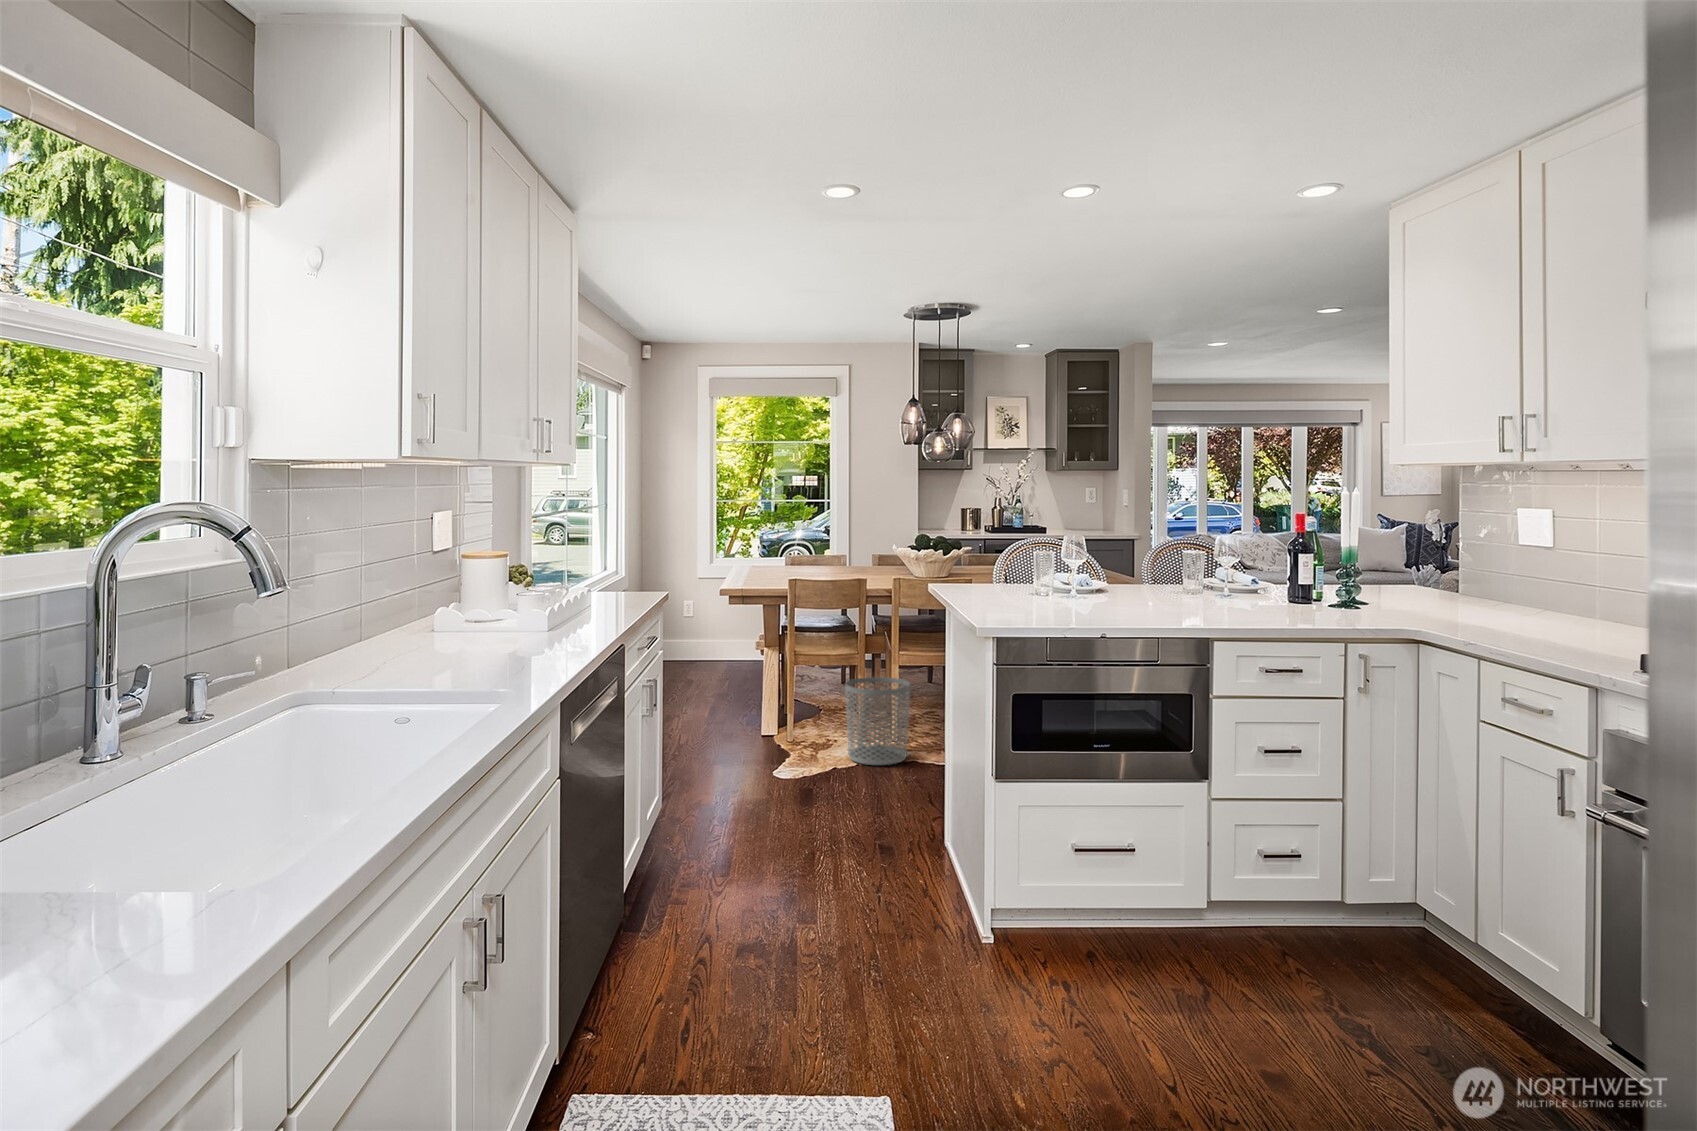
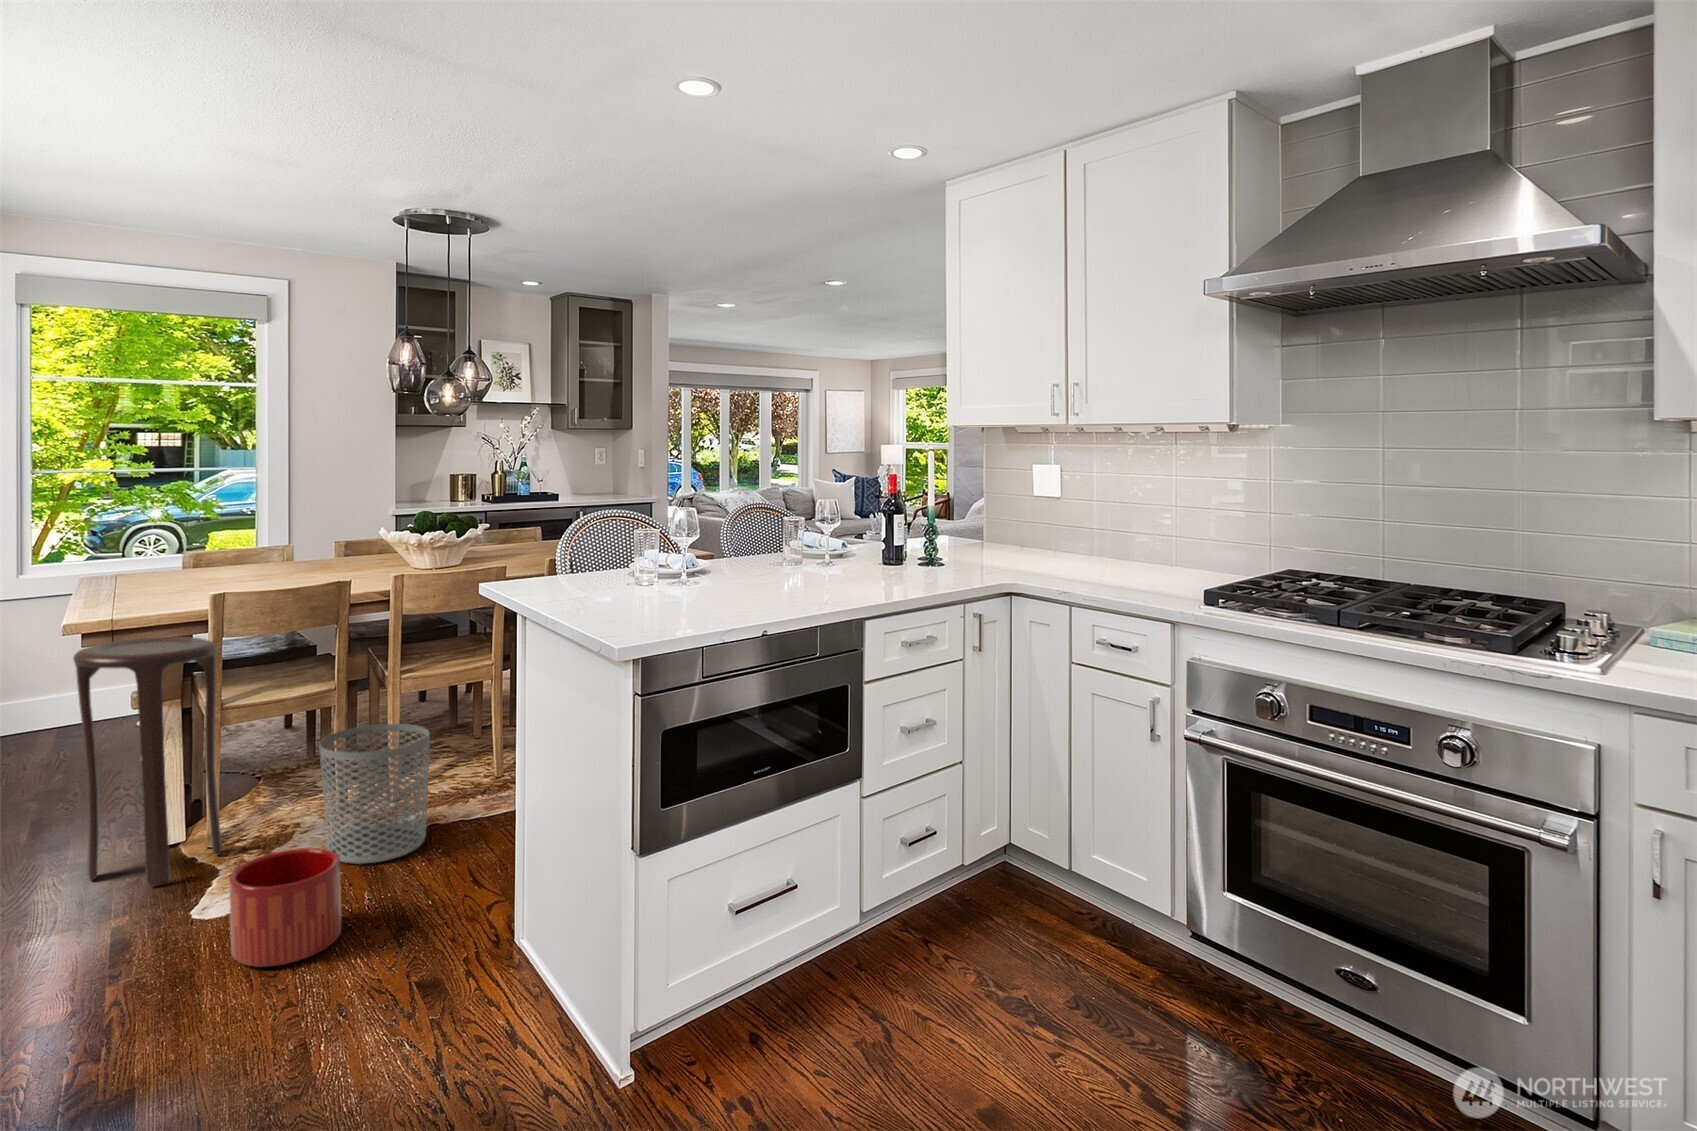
stool: none [727,611,794,757] -> present [73,637,222,886]
planter: none [791,738,848,801] -> present [229,848,341,967]

